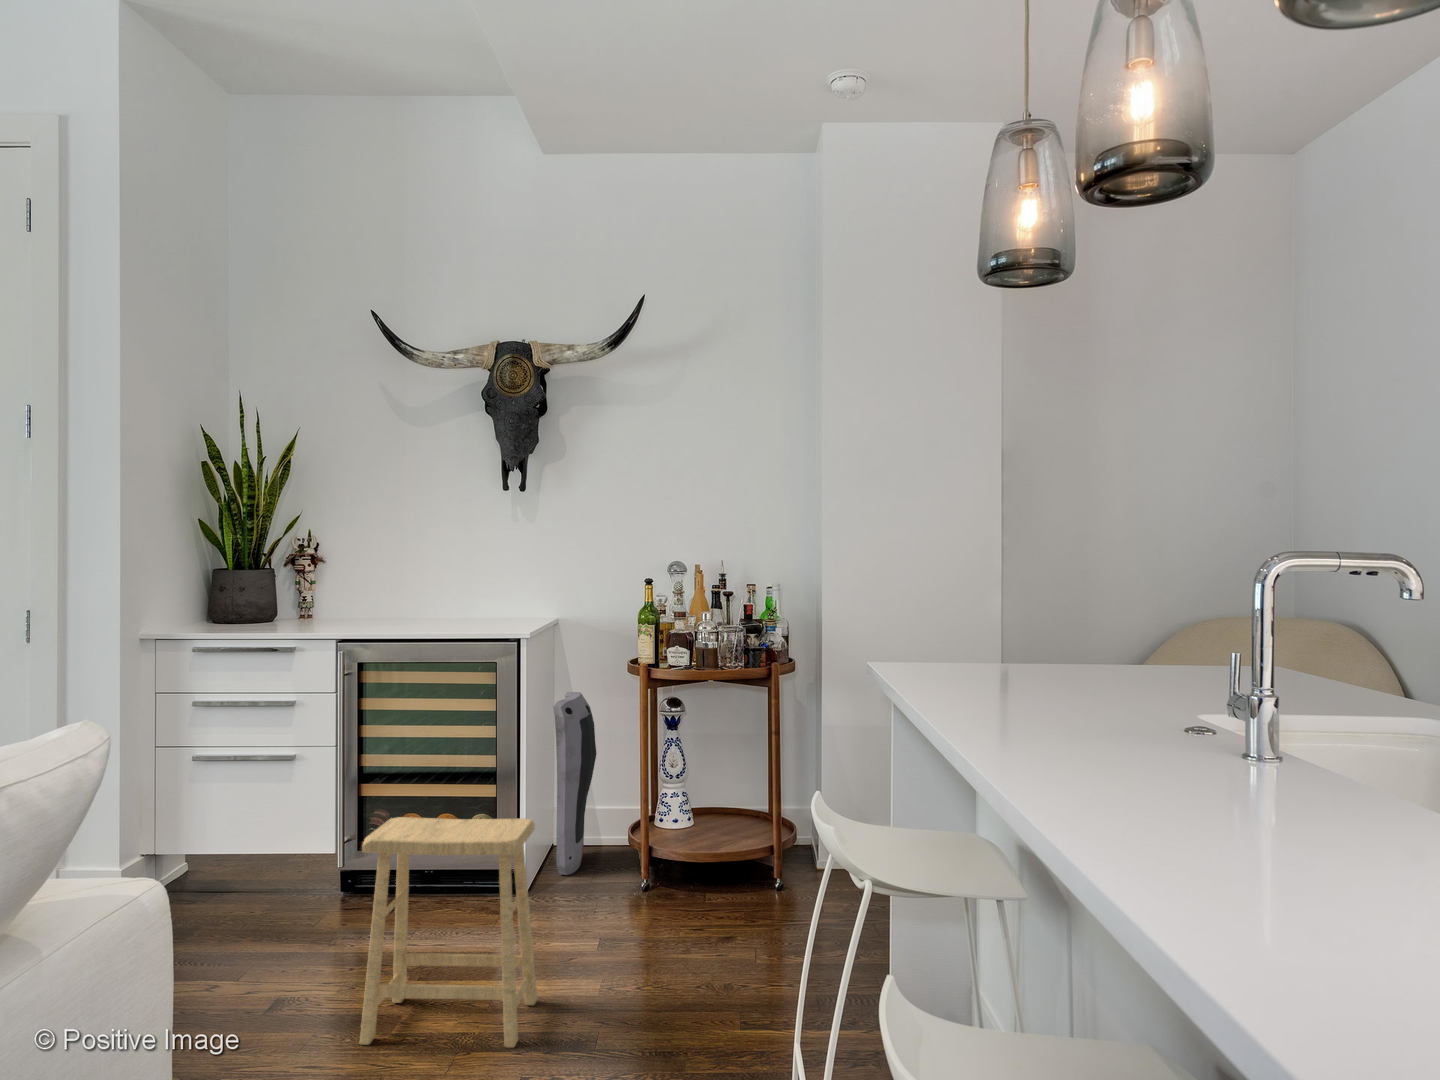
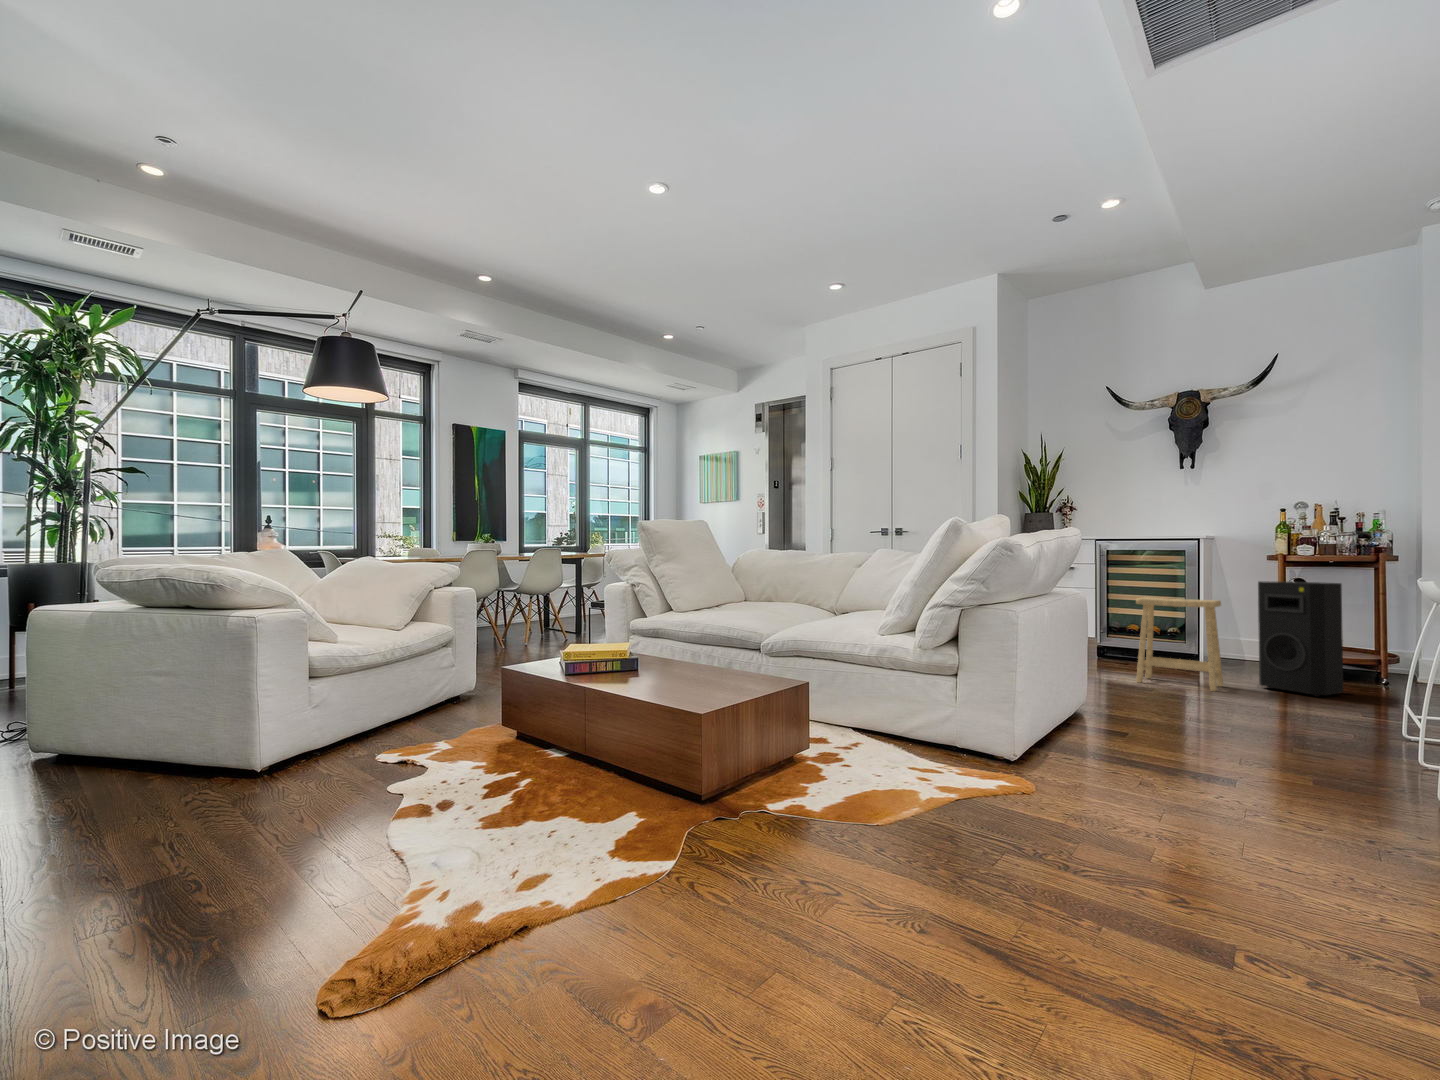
air purifier: present [553,692,597,875] -> none [1218,574,1246,667]
speaker: none [600,751,727,1003] -> present [1258,581,1343,697]

